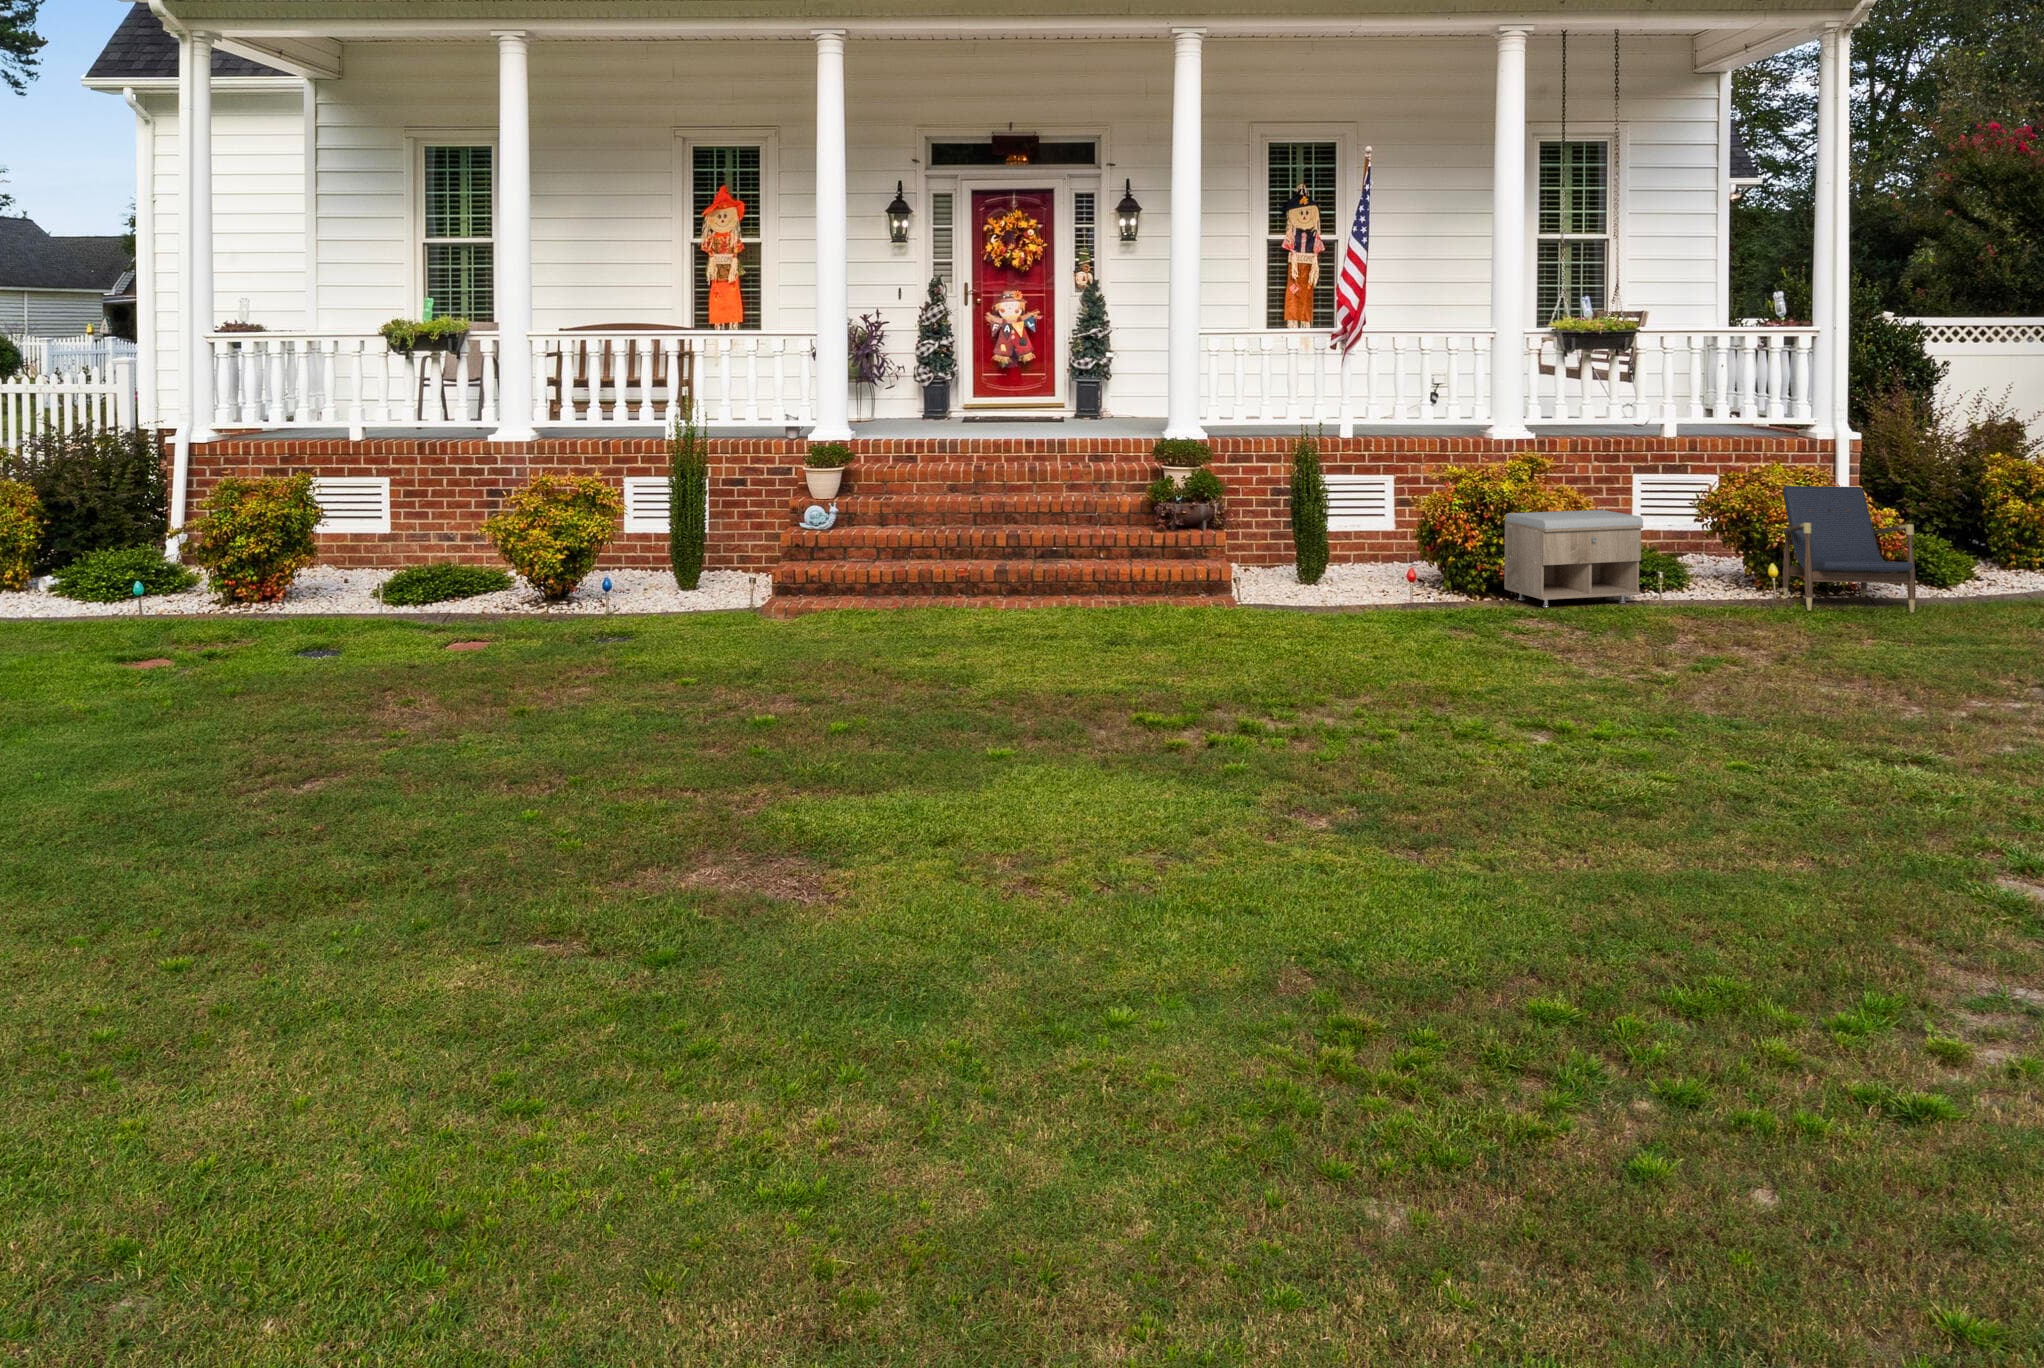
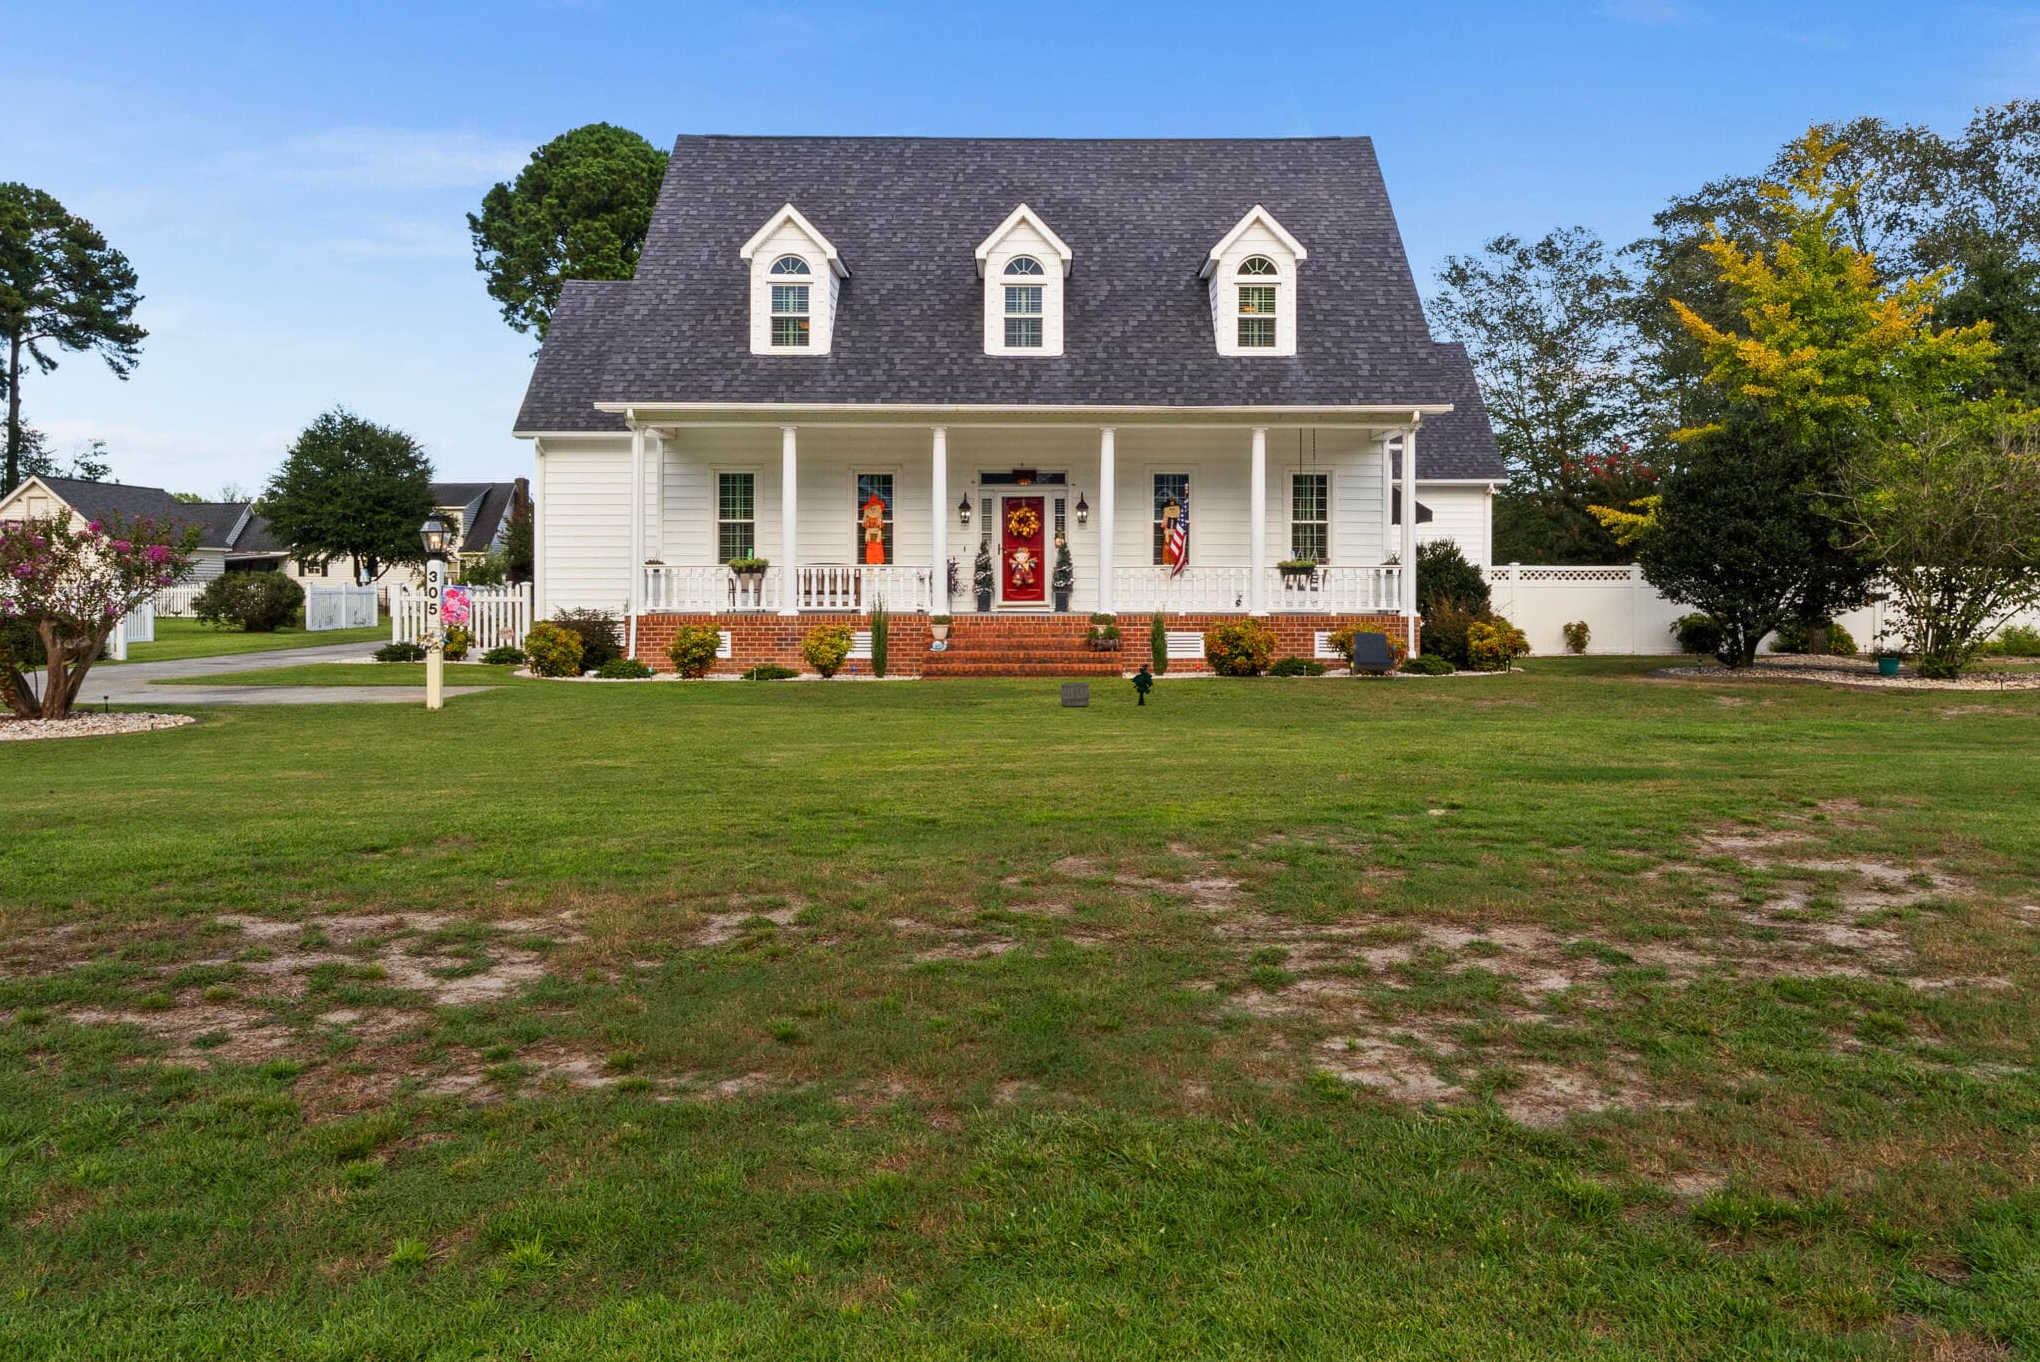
storage bench: present [1504,510,1643,607] -> none [1234,642,1290,680]
decorative plant: none [1479,941,1615,1165] -> present [1130,664,1153,705]
wooden bucket: none [1124,1067,1289,1270] -> present [1060,683,1090,707]

